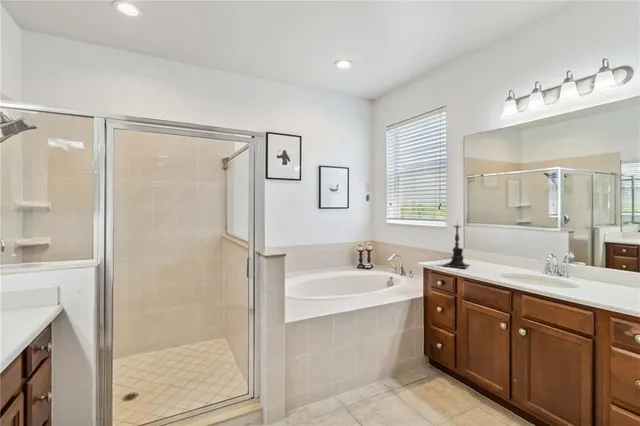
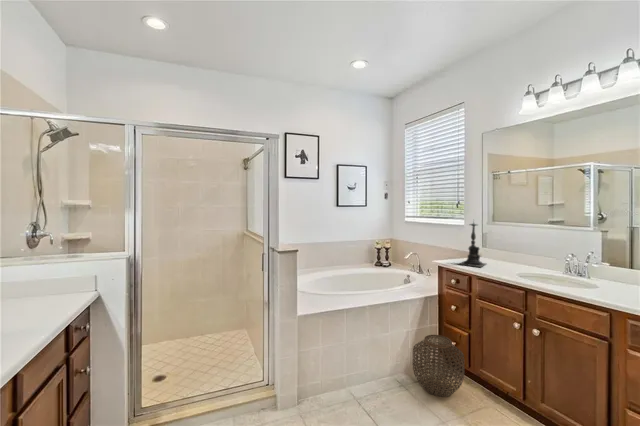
woven basket: none [400,337,451,399] -> present [412,335,464,397]

